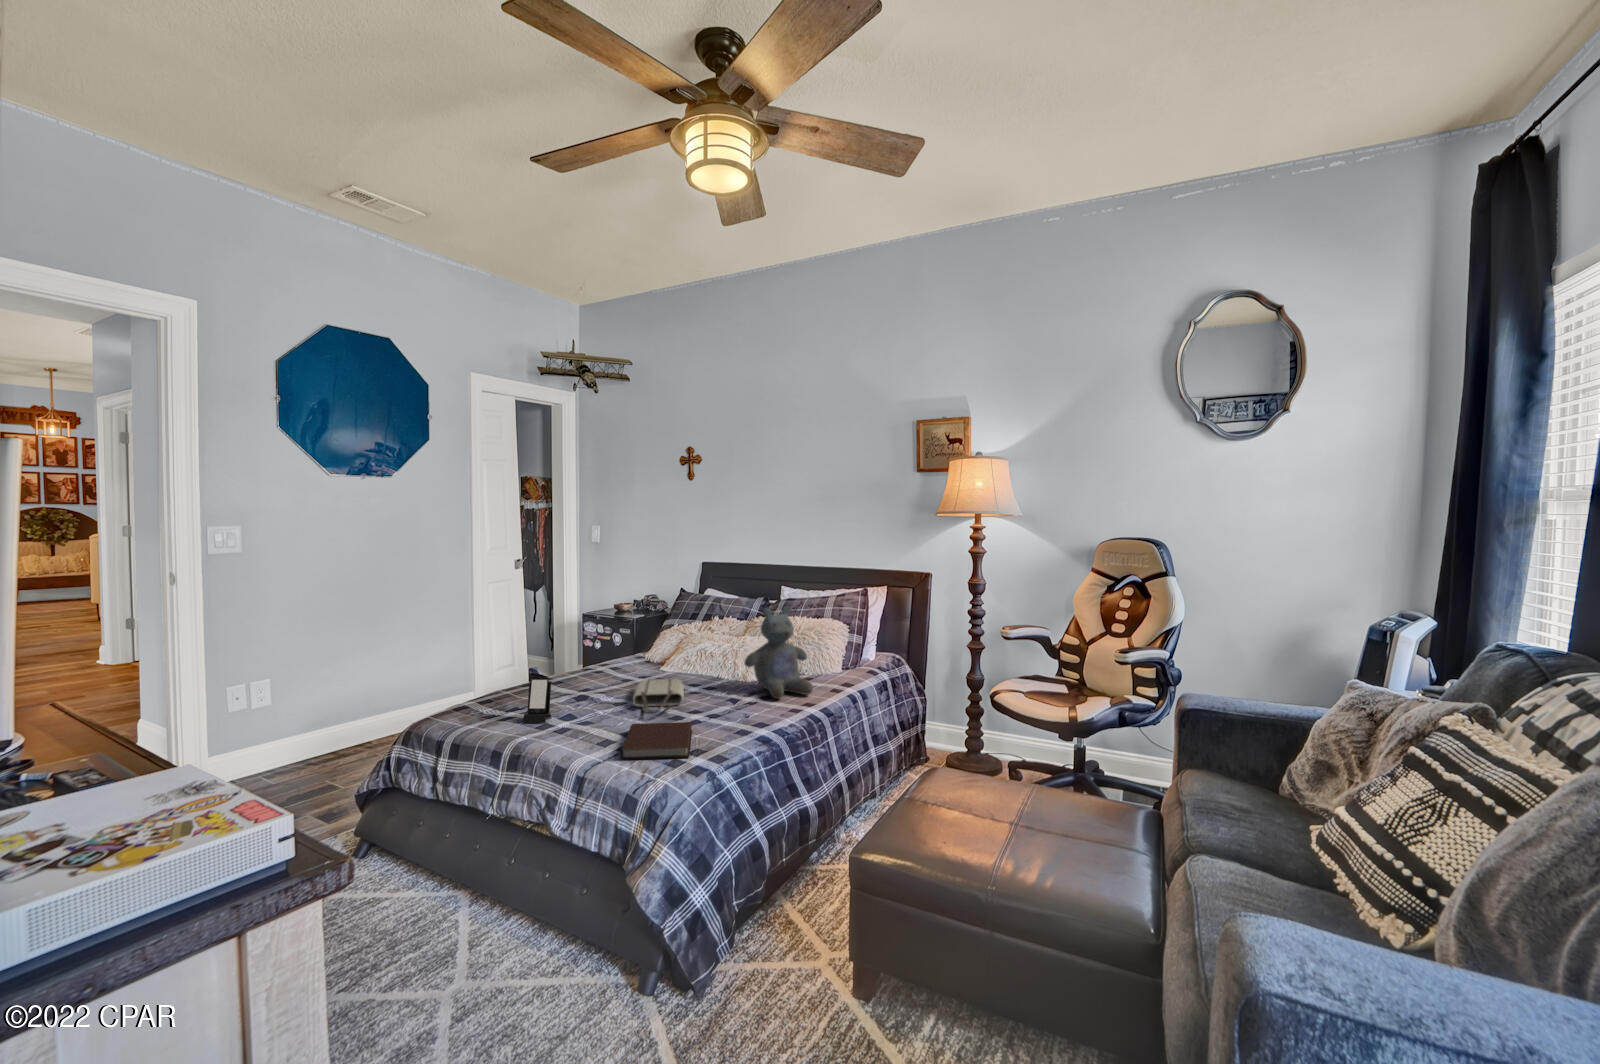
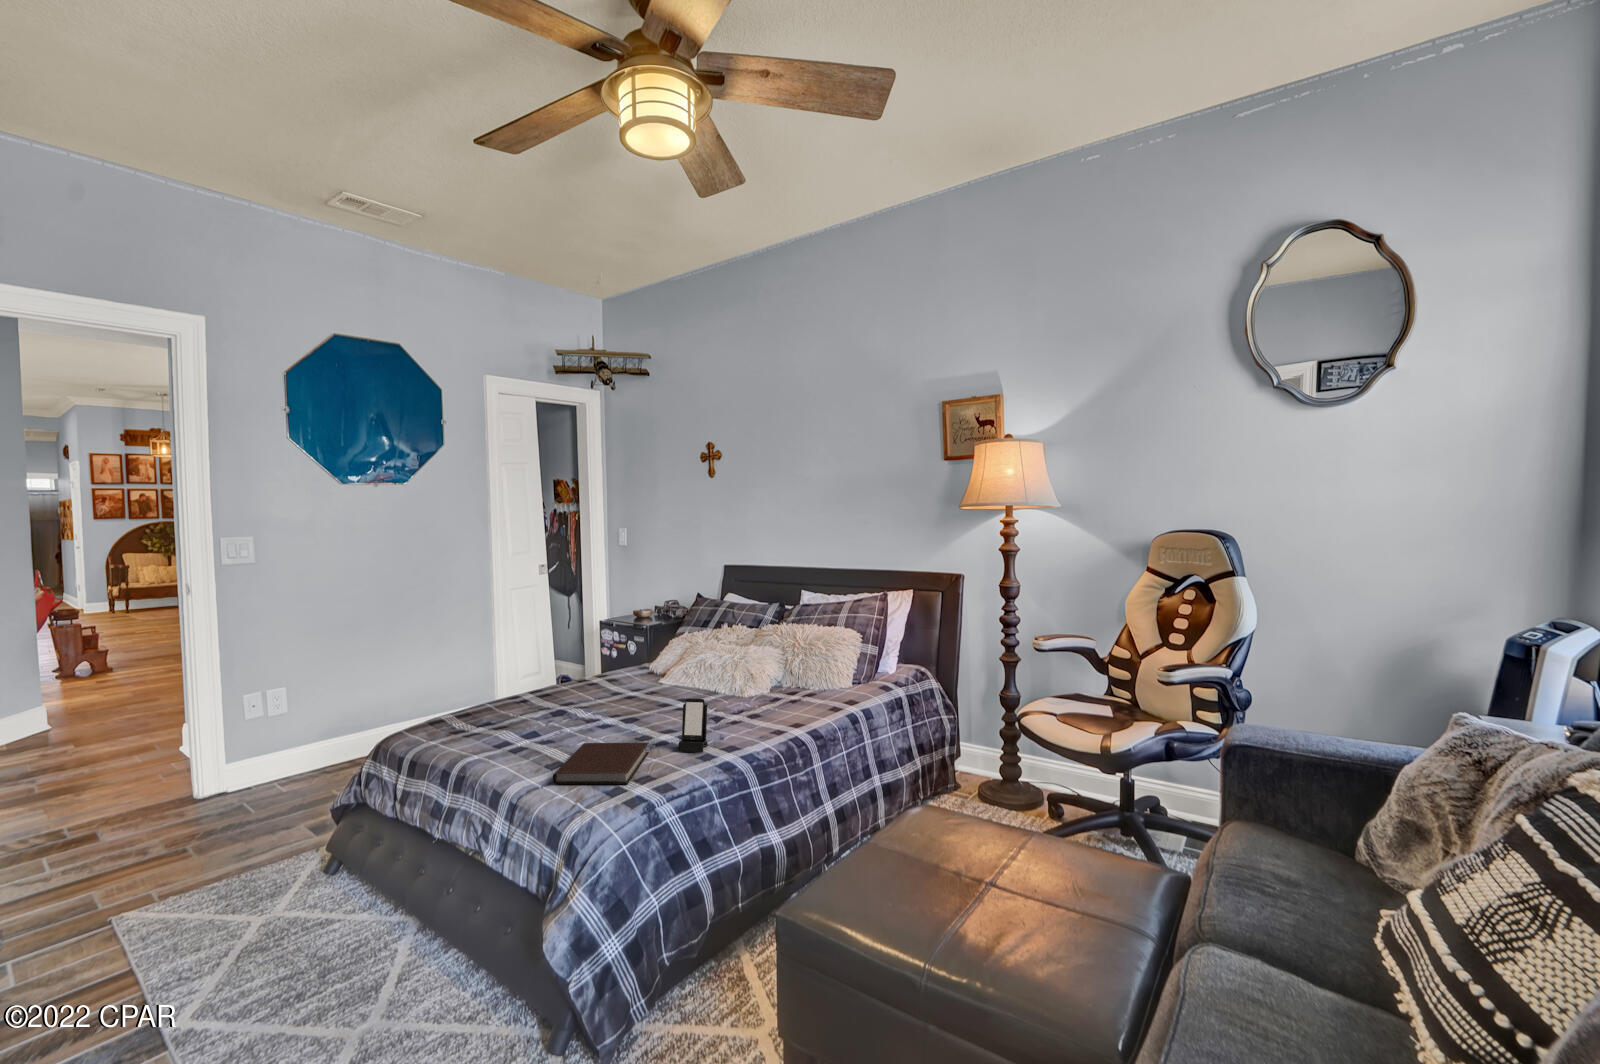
stuffed bear: present [745,606,813,699] -> none [730,612,805,717]
smartphone: present [523,677,552,723] -> present [678,698,708,752]
tote bag: present [633,679,684,713] -> none [602,692,666,731]

